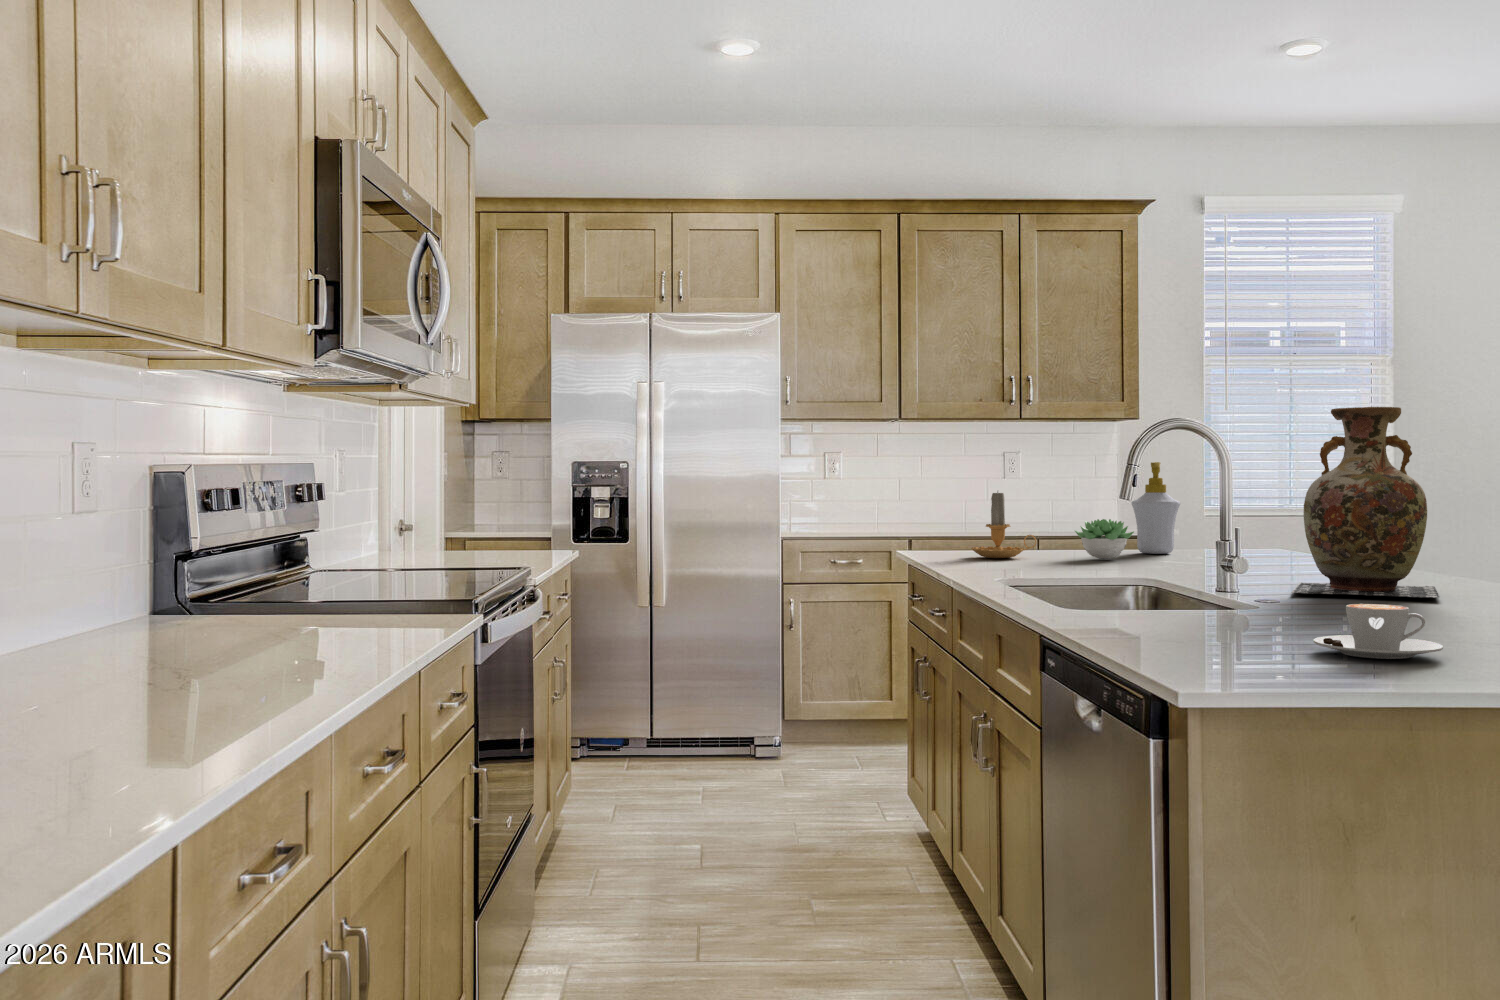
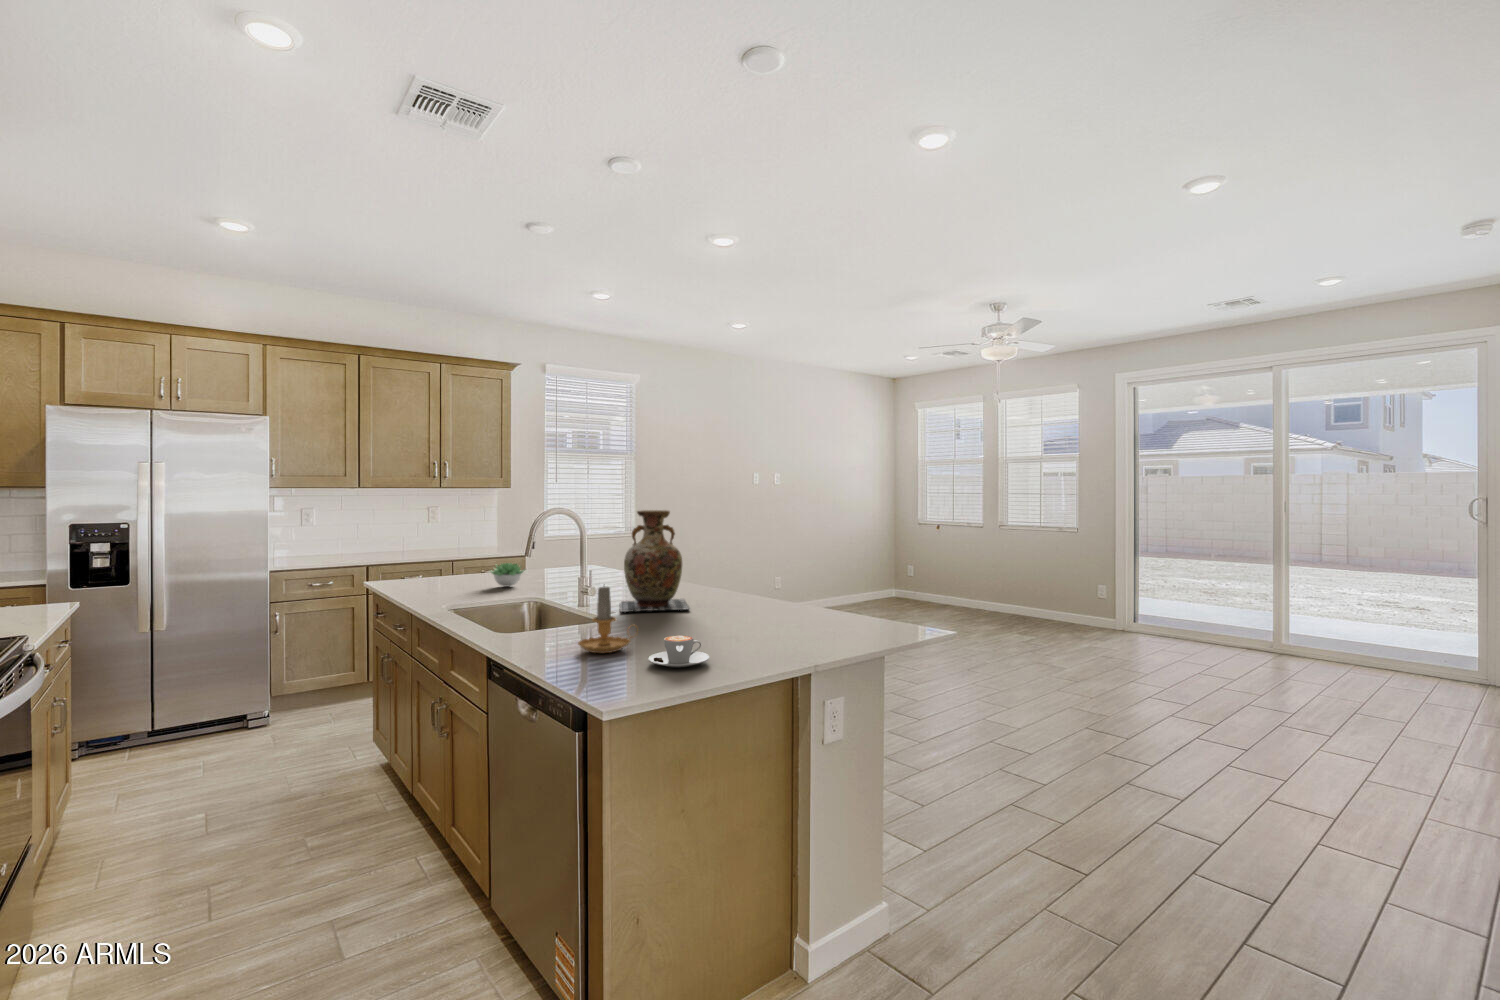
soap bottle: present [1131,462,1180,554] -> none [521,526,549,579]
candle: present [971,492,1036,558] -> present [578,586,633,653]

